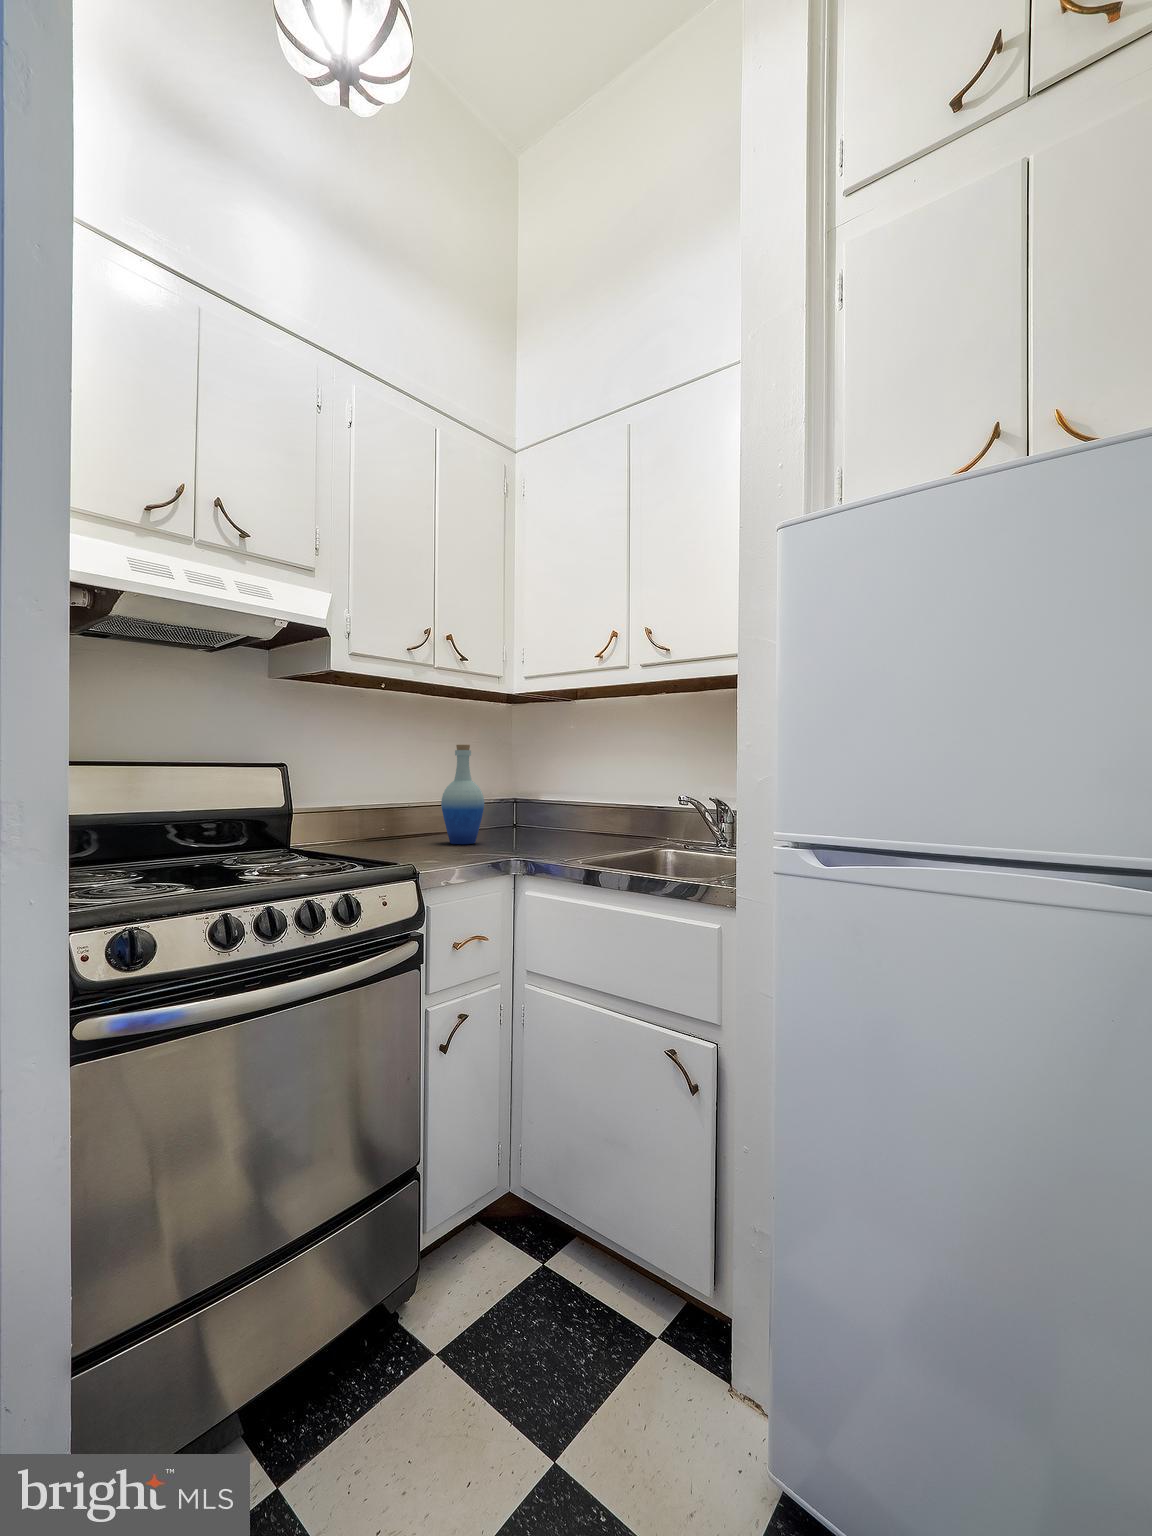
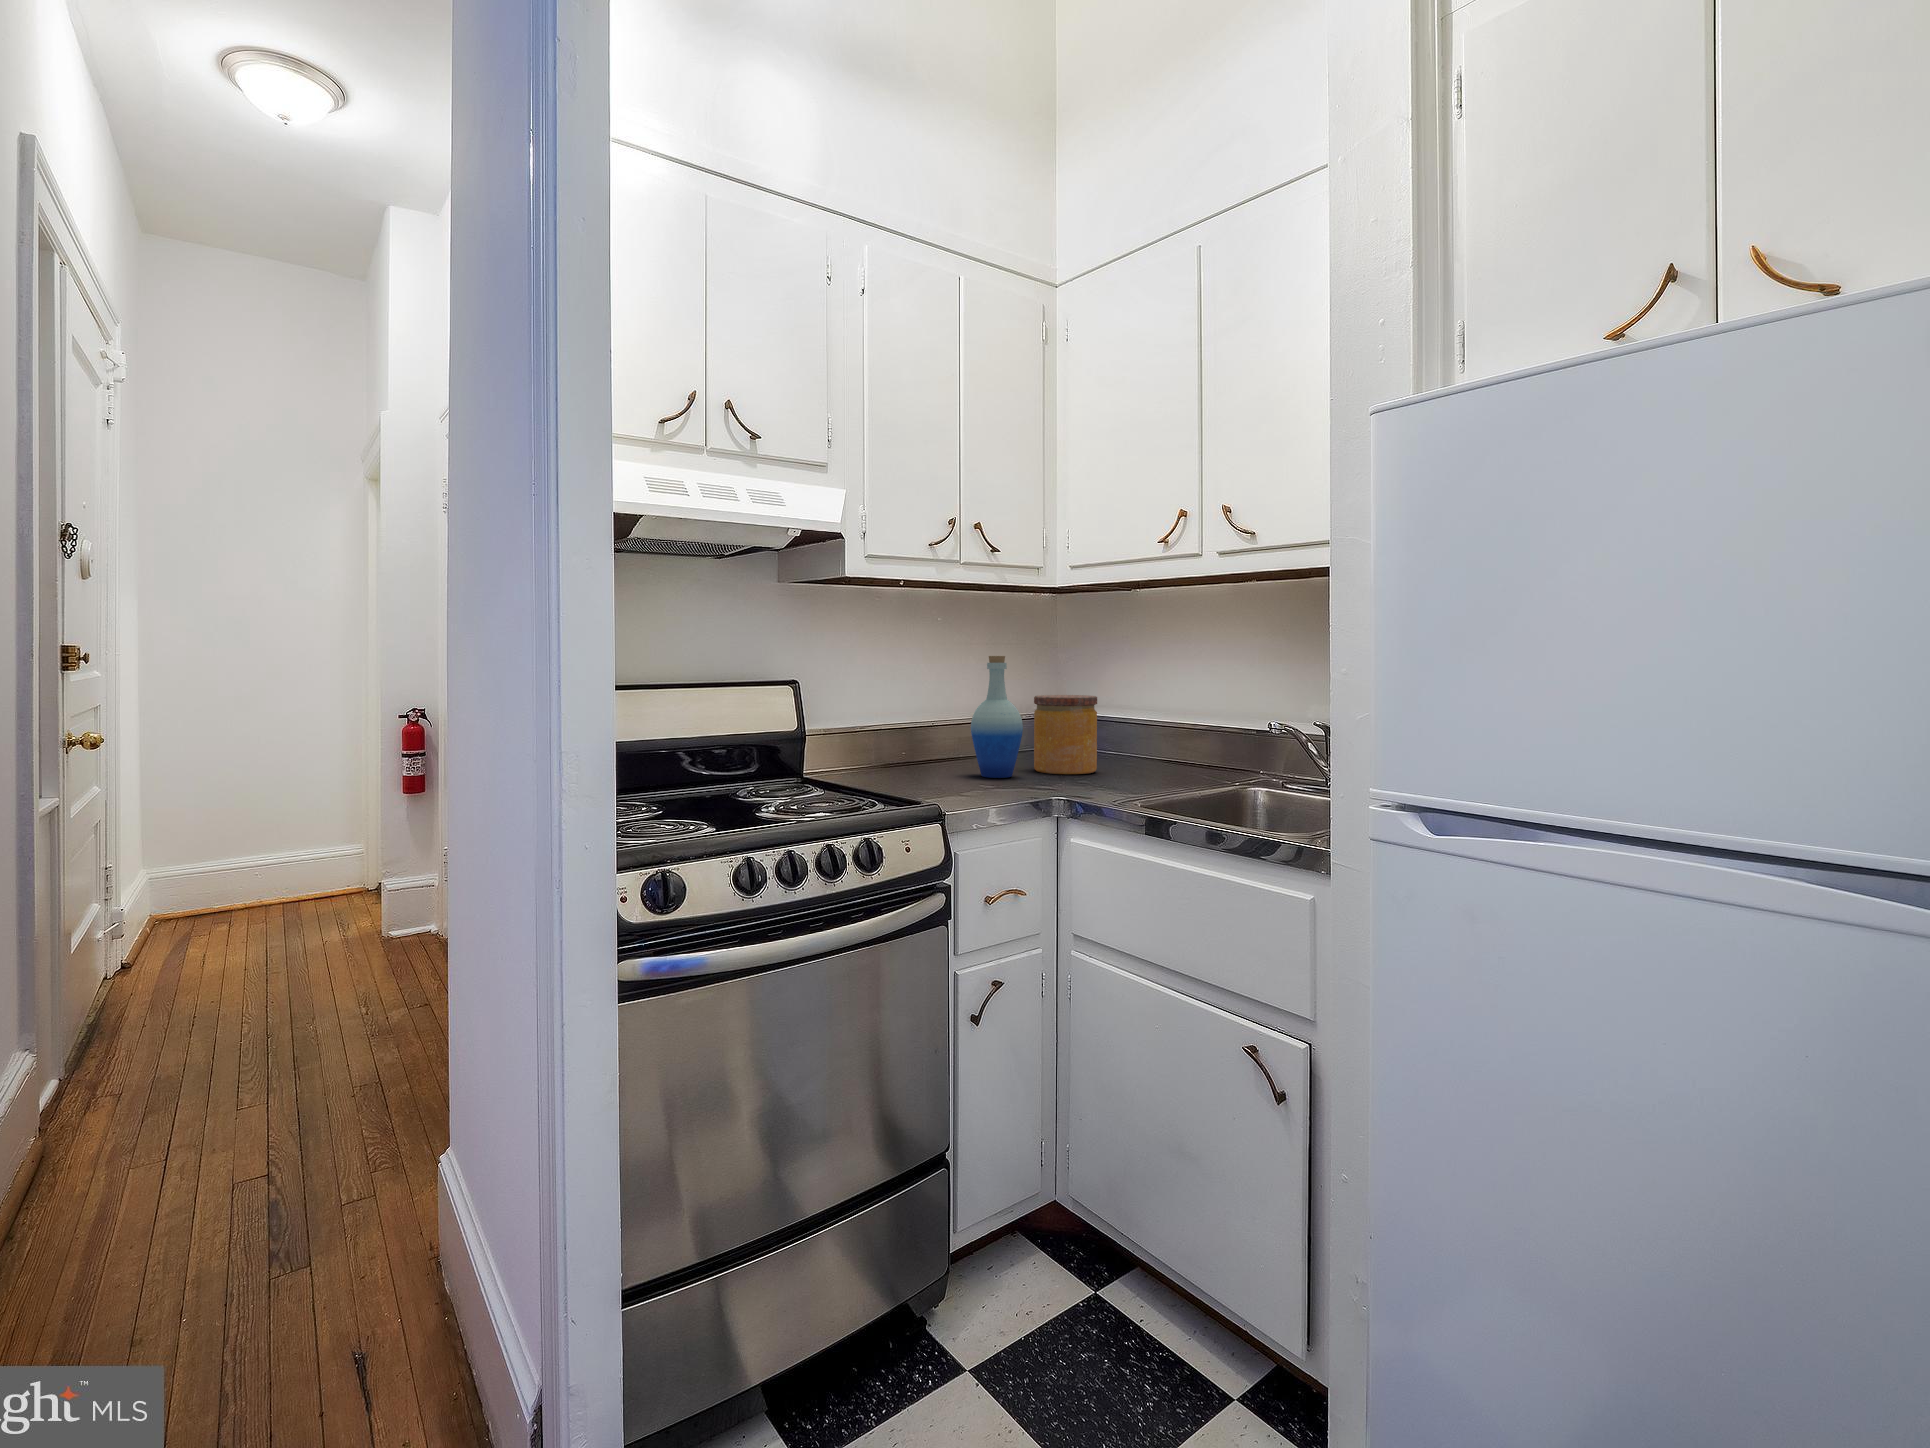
jar: none [493,778,543,841] -> present [1034,695,1097,774]

